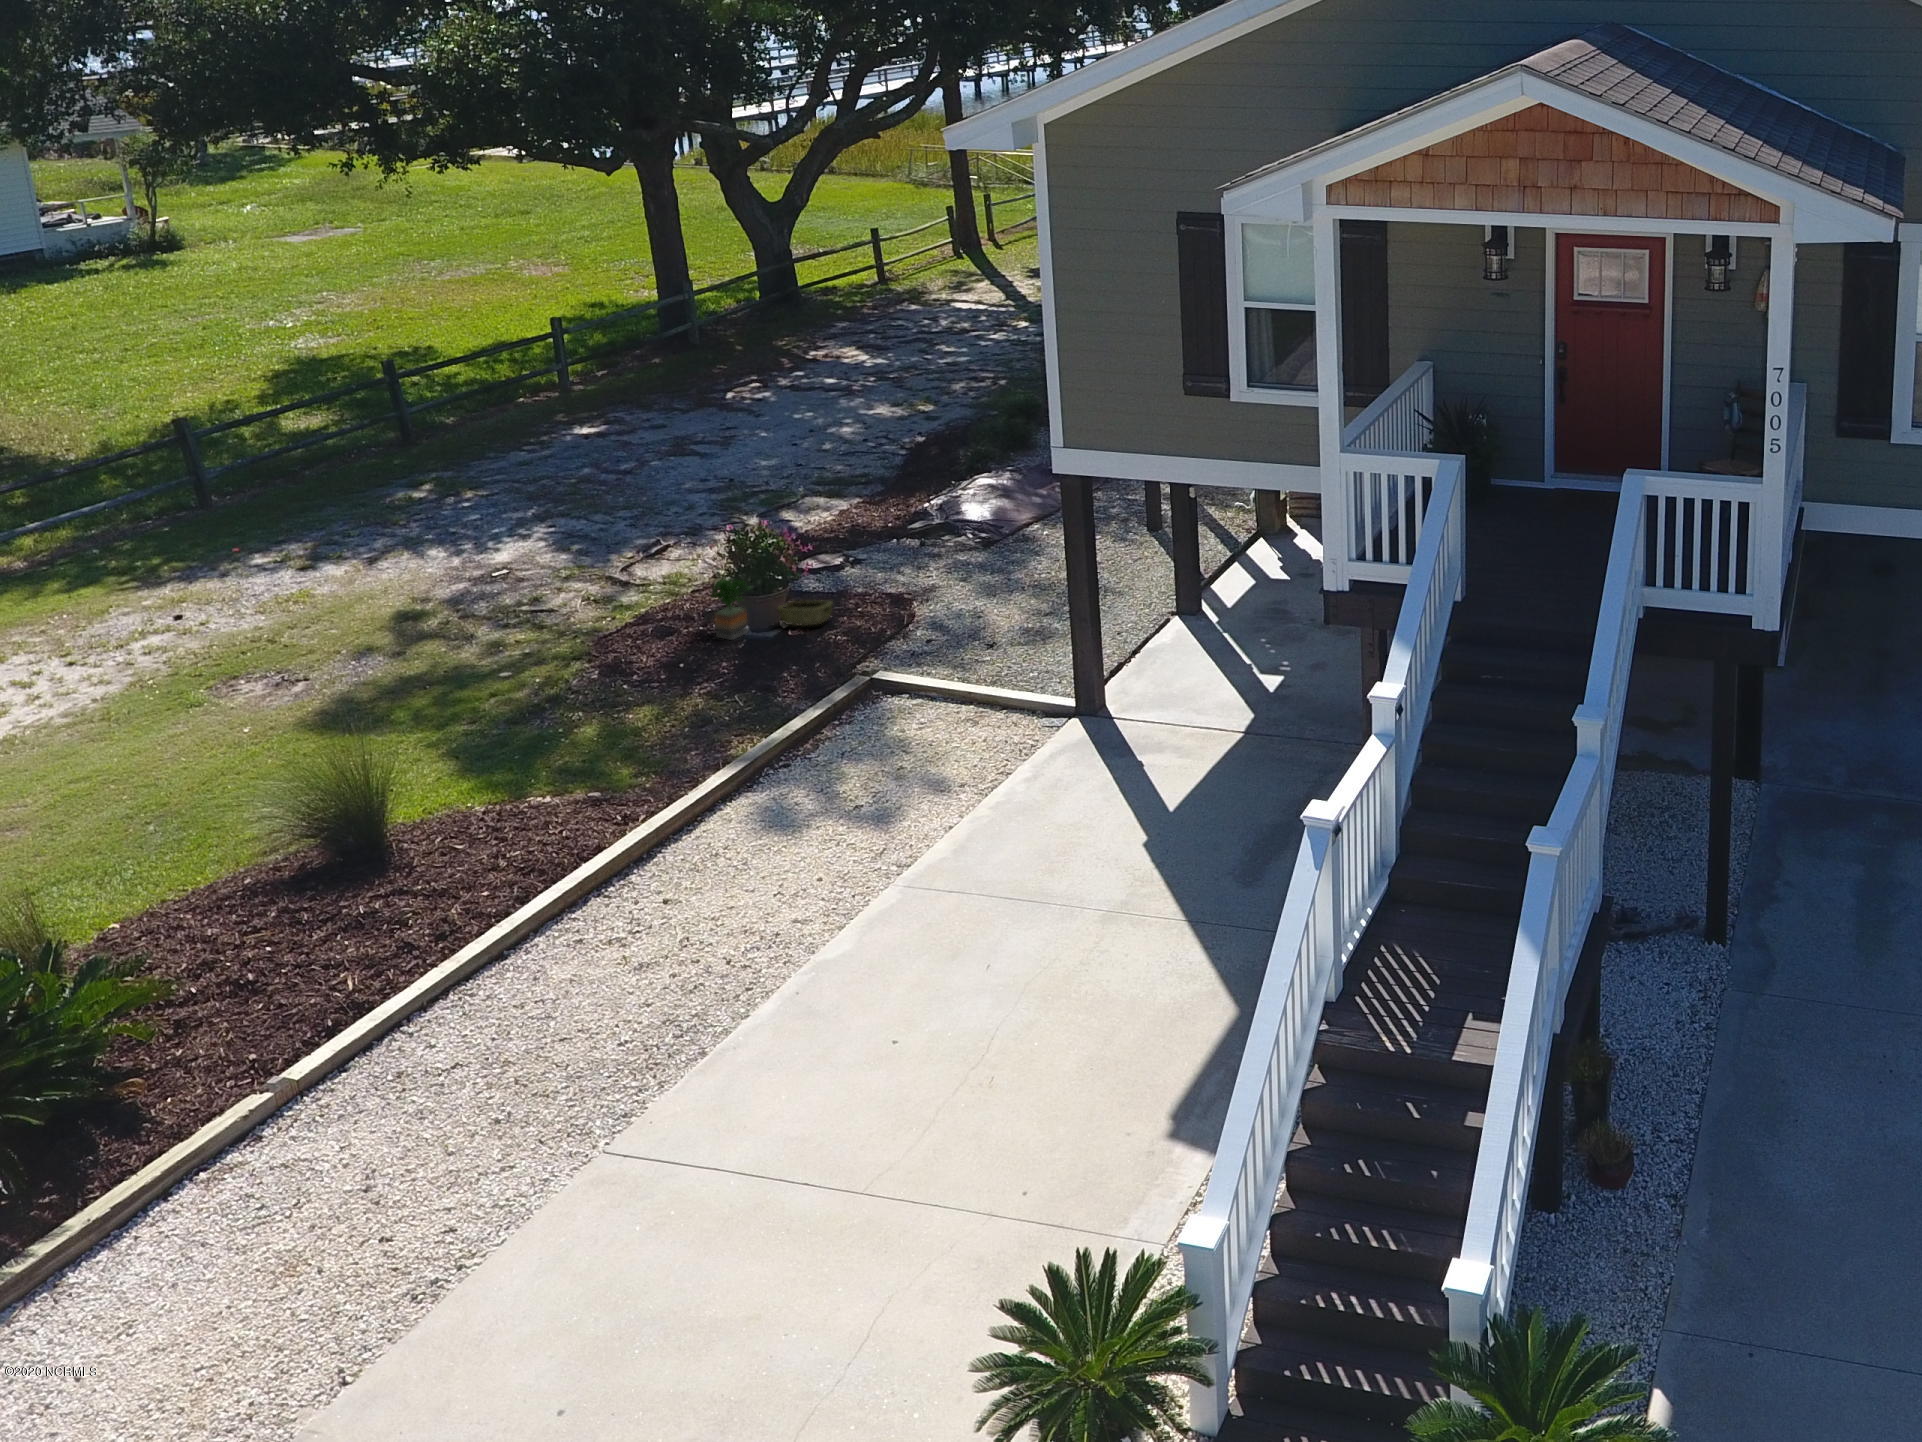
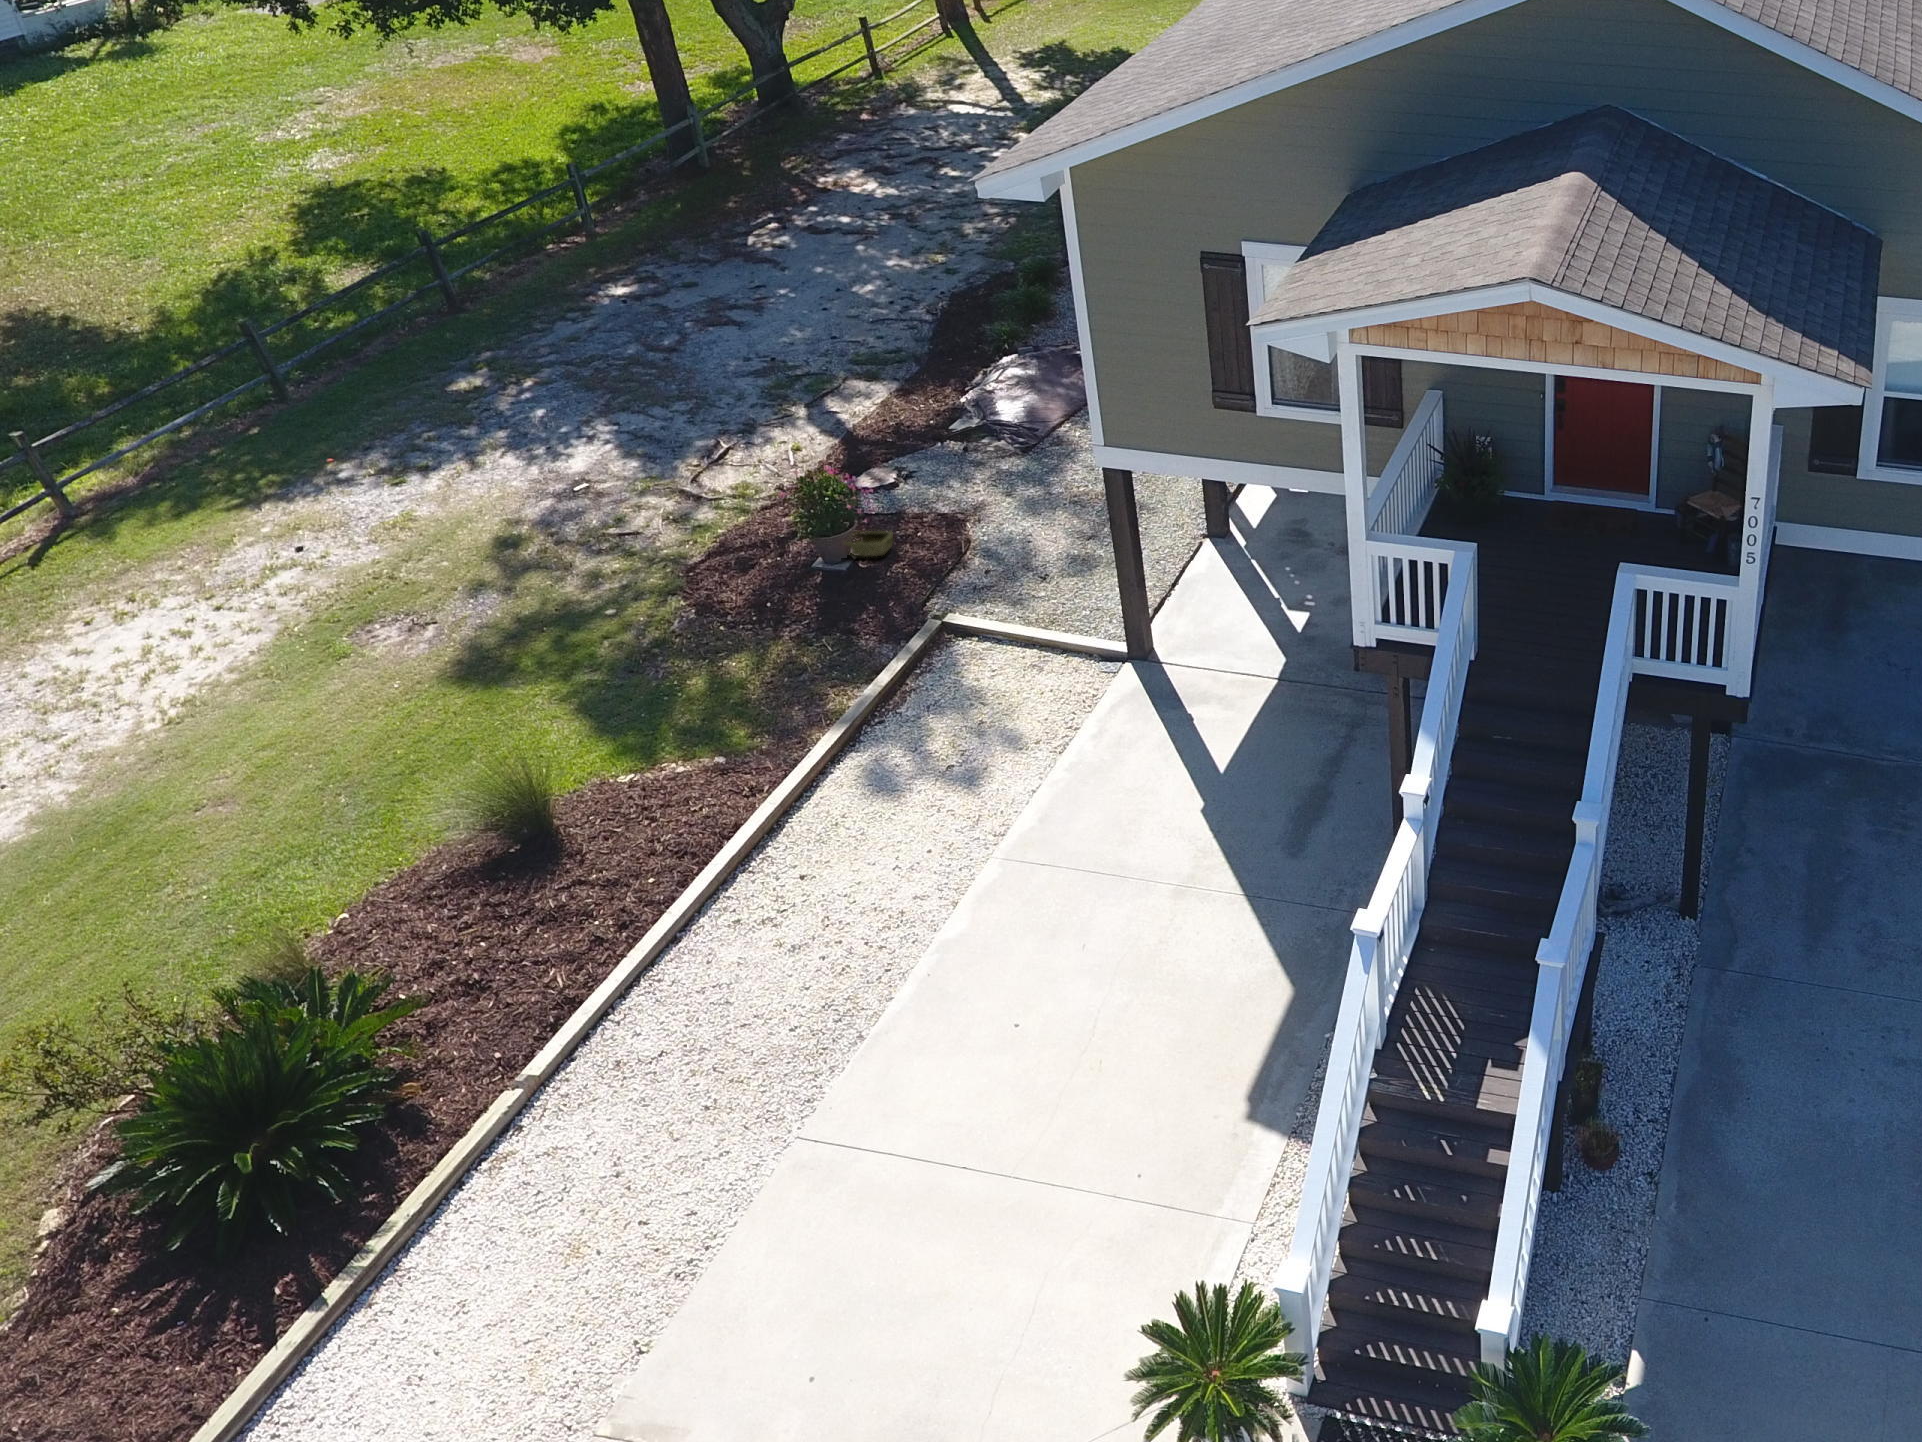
potted tree: present [710,579,749,640] -> none [781,519,820,574]

